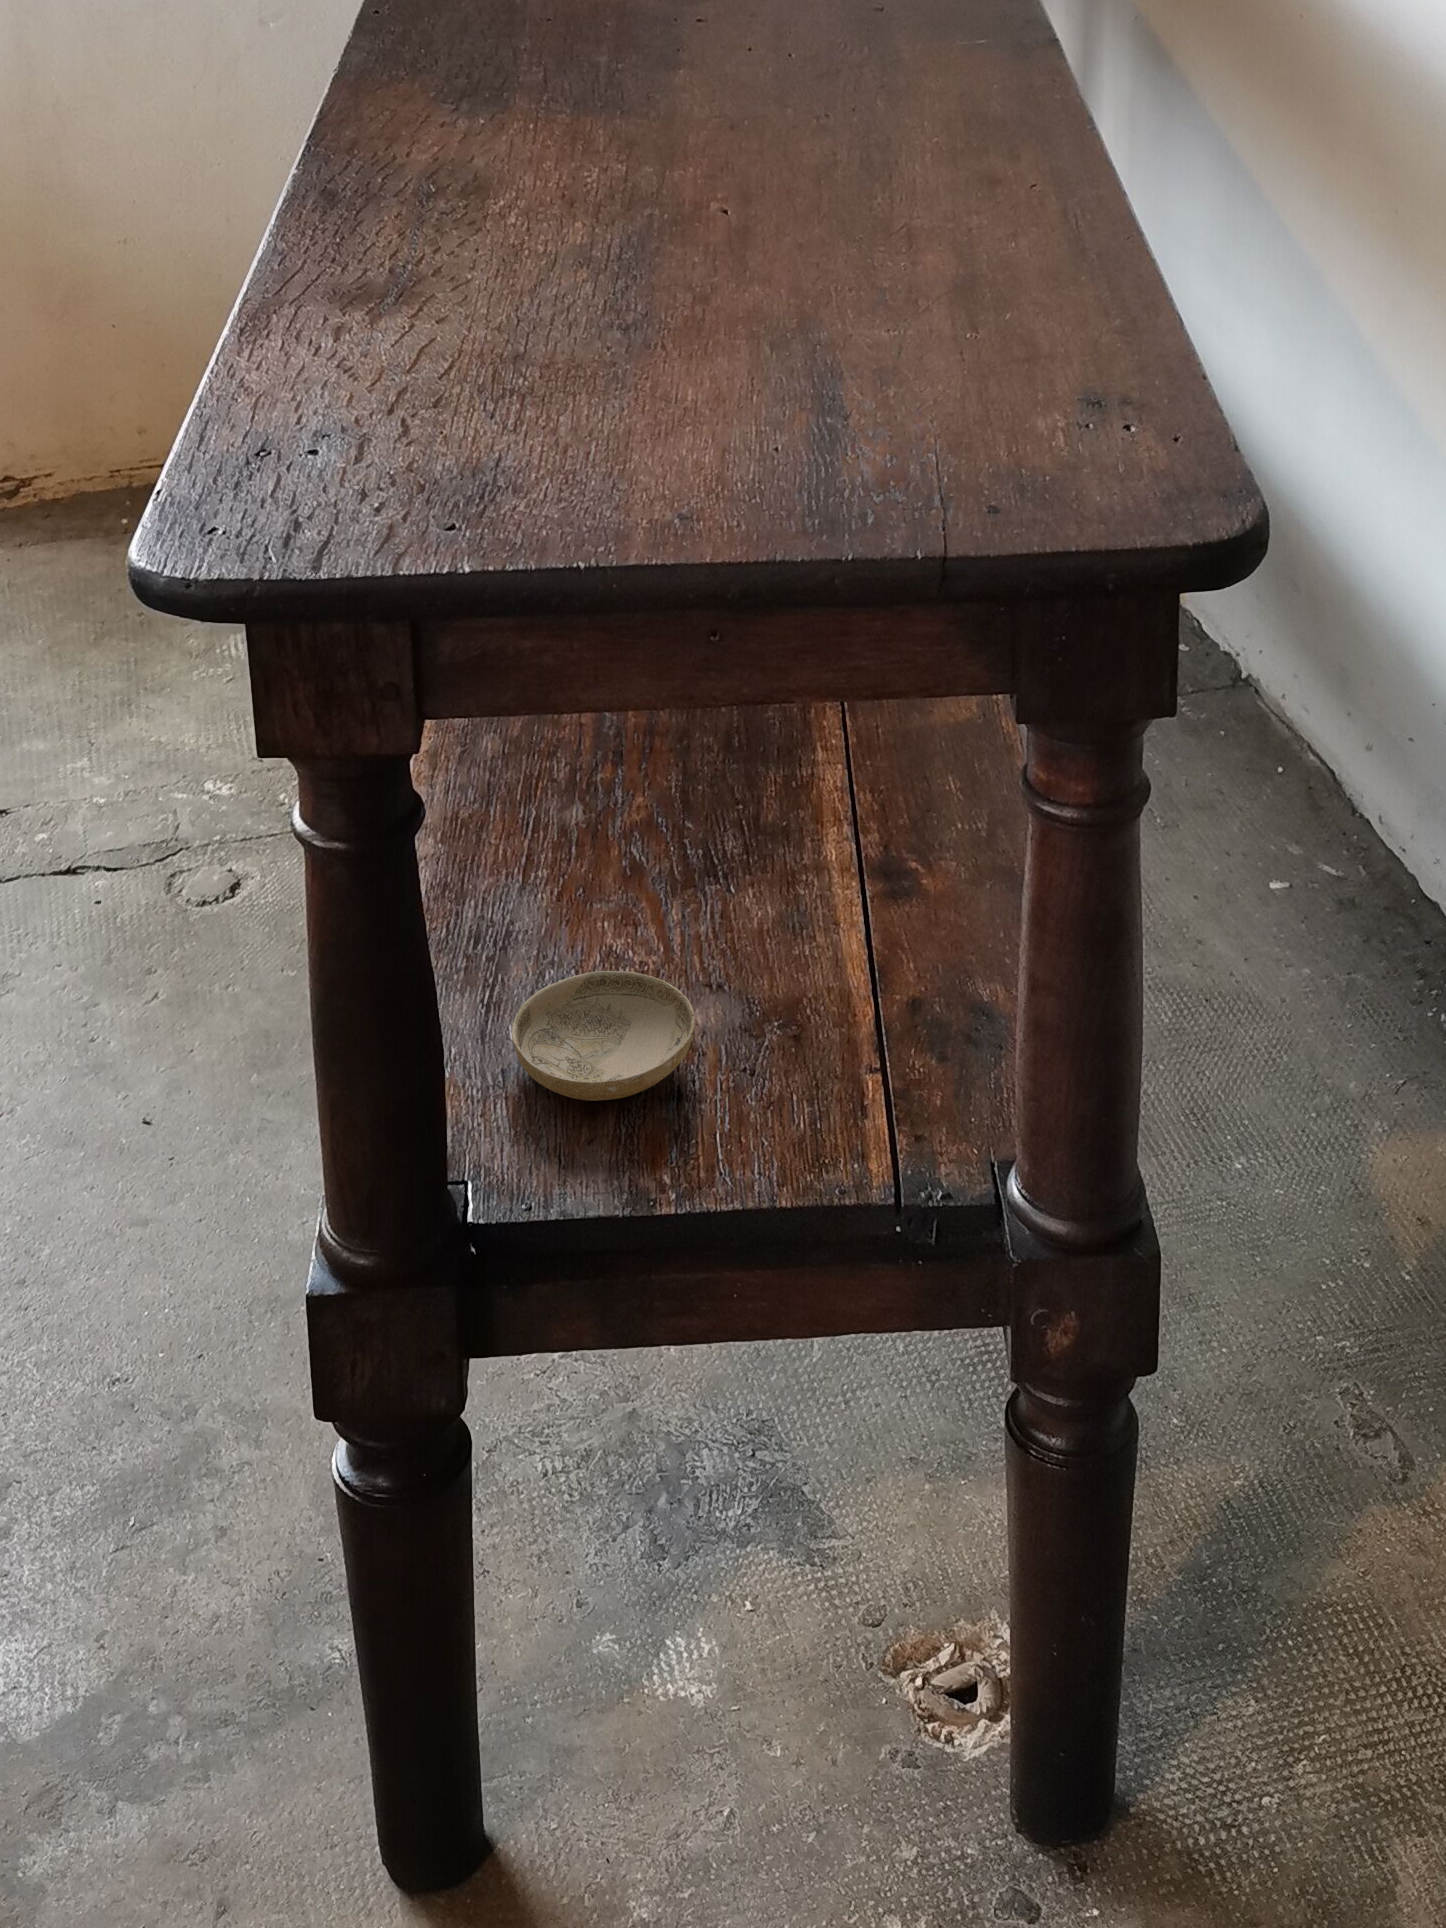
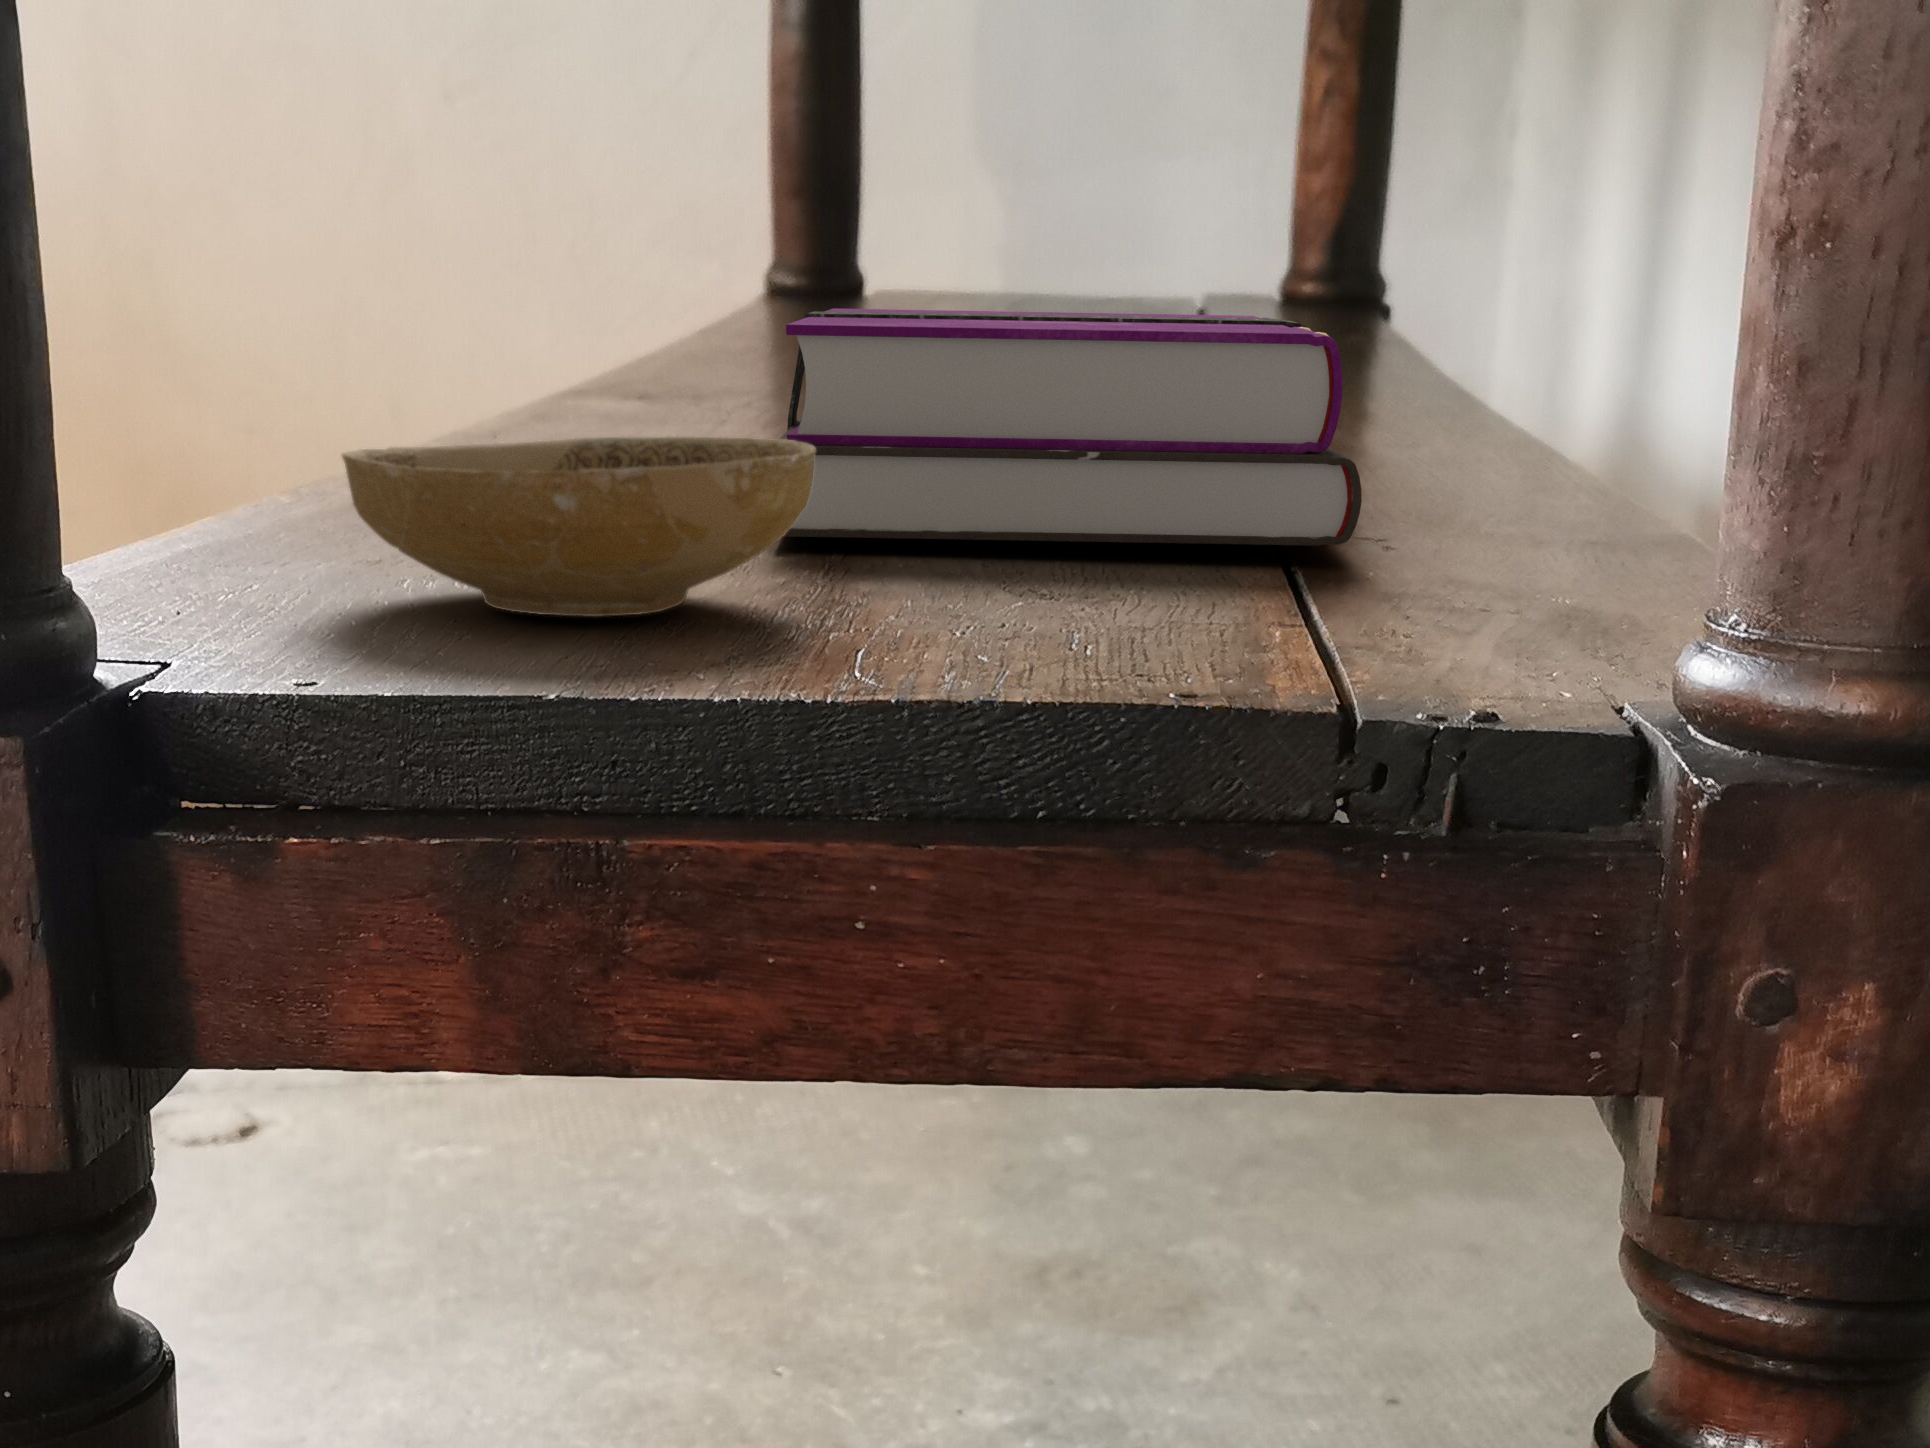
hardback book: none [644,724,904,956] -> present [779,309,1362,546]

